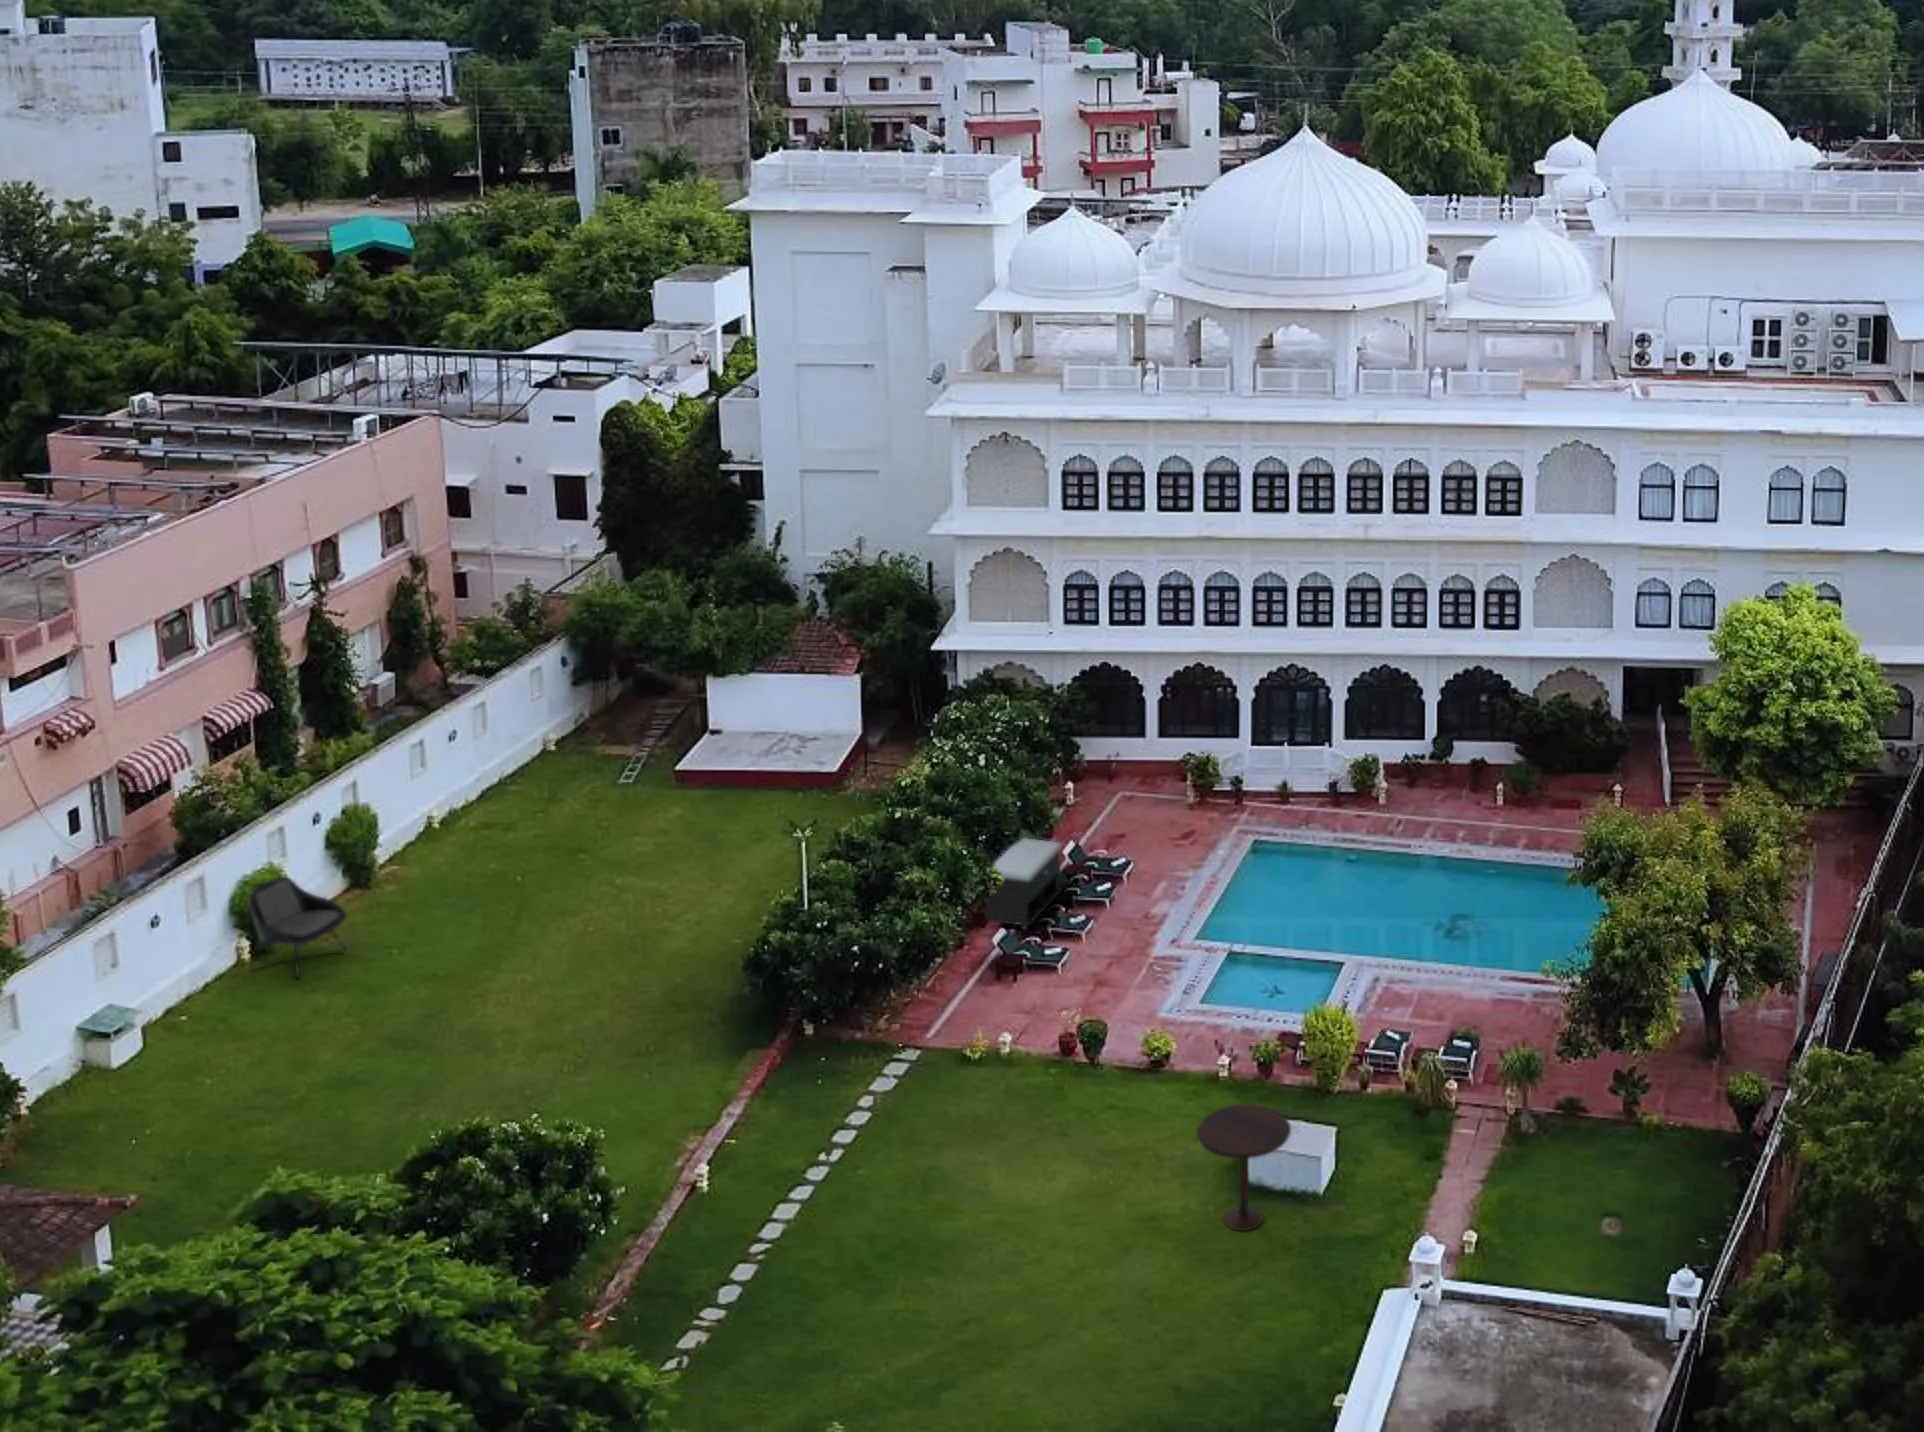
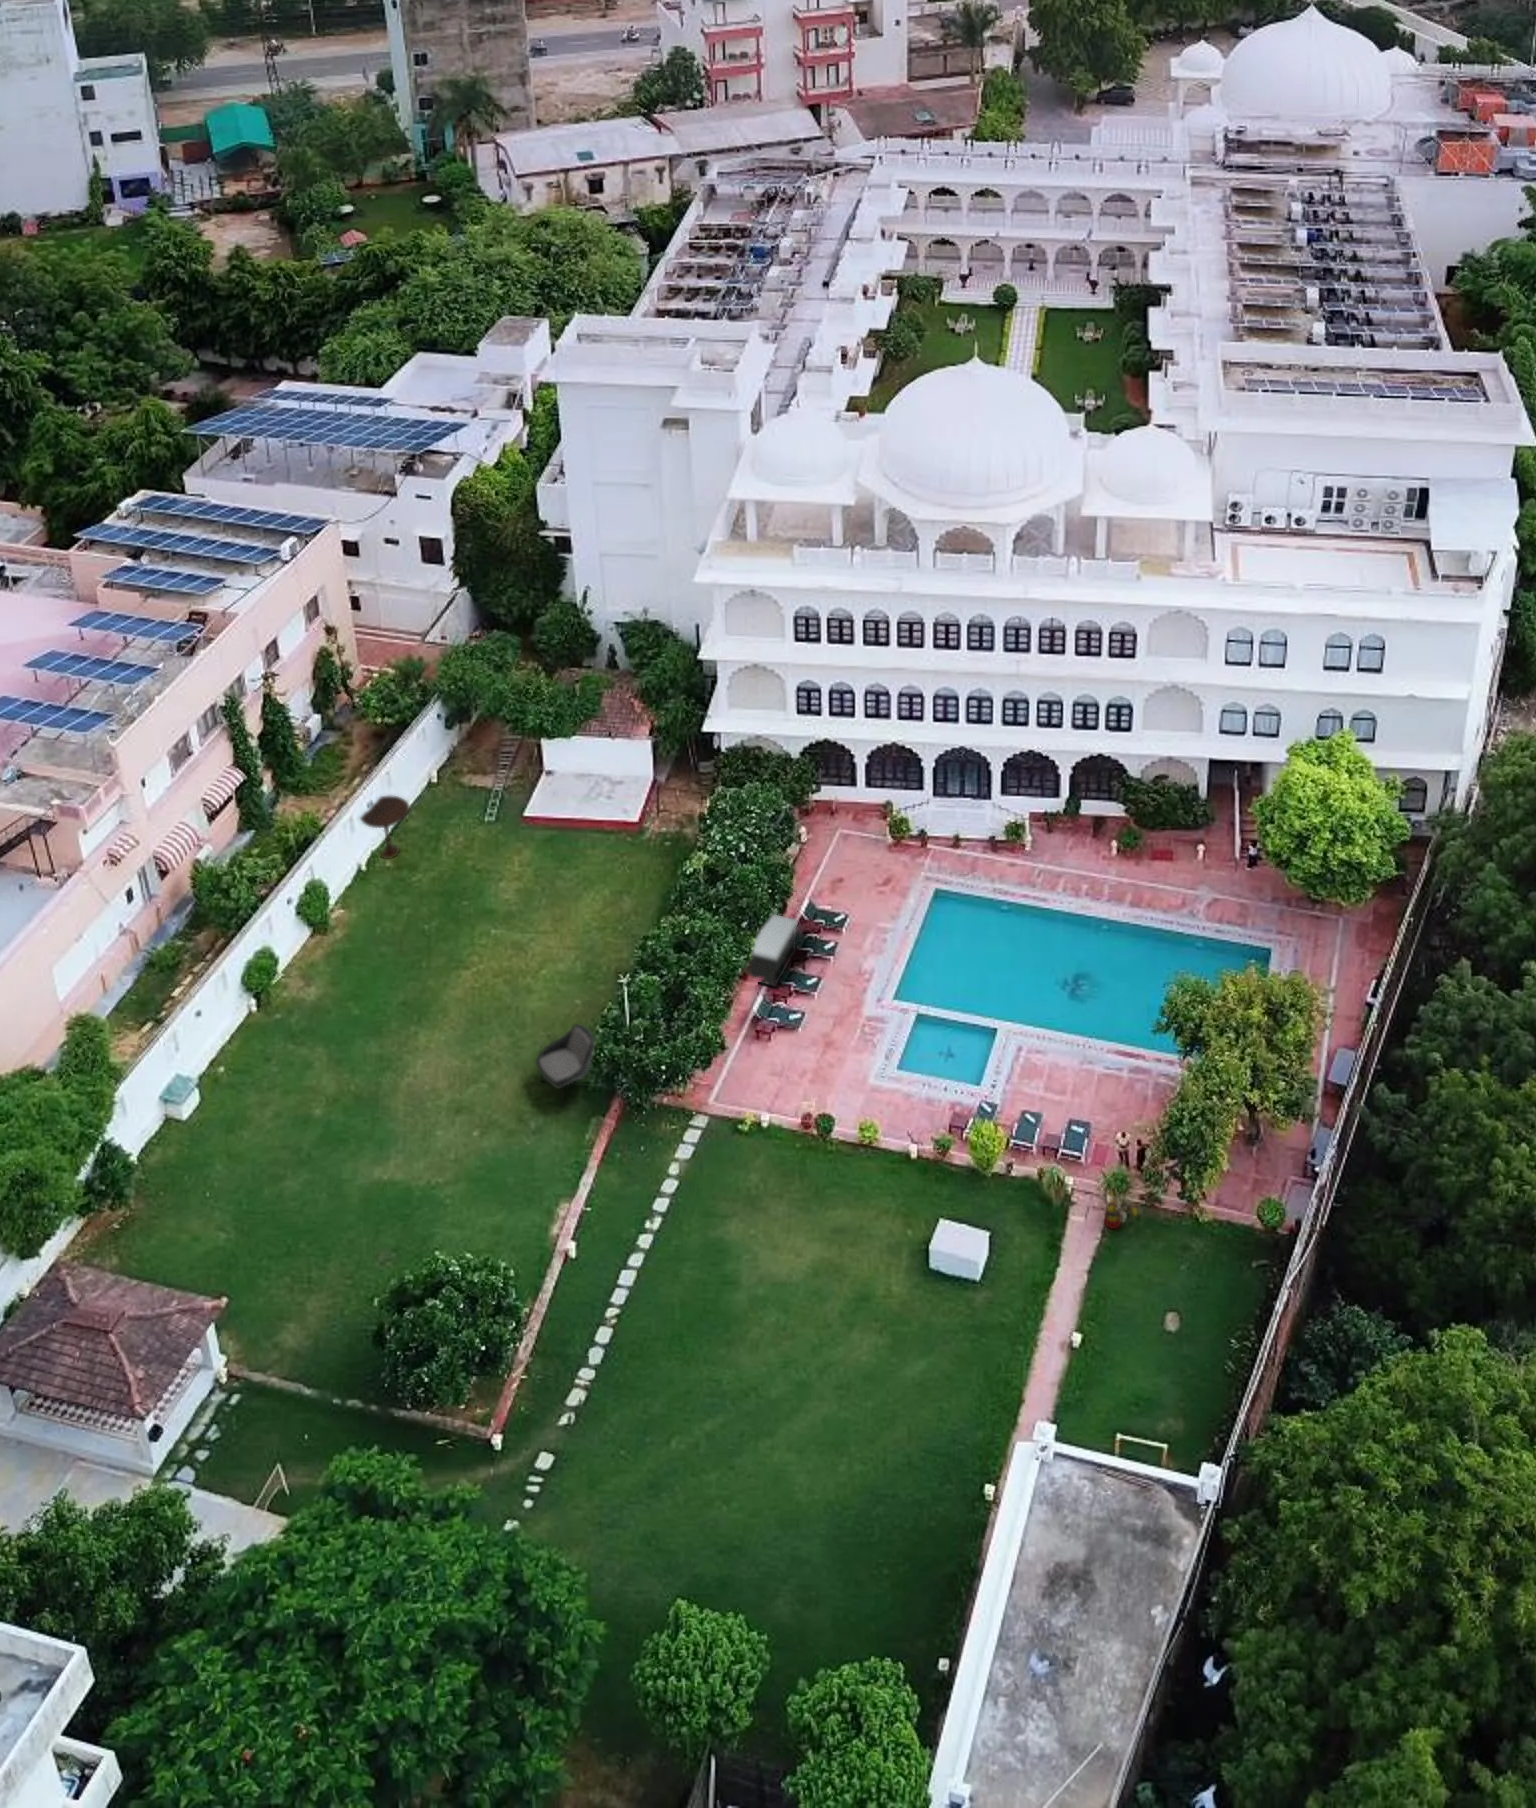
lounge chair: present [249,878,347,969] -> present [536,1024,594,1102]
decorative plant: none [1492,1070,1554,1141] -> present [1098,1189,1137,1229]
pedestal table: present [1197,1104,1291,1231] -> present [360,796,410,859]

